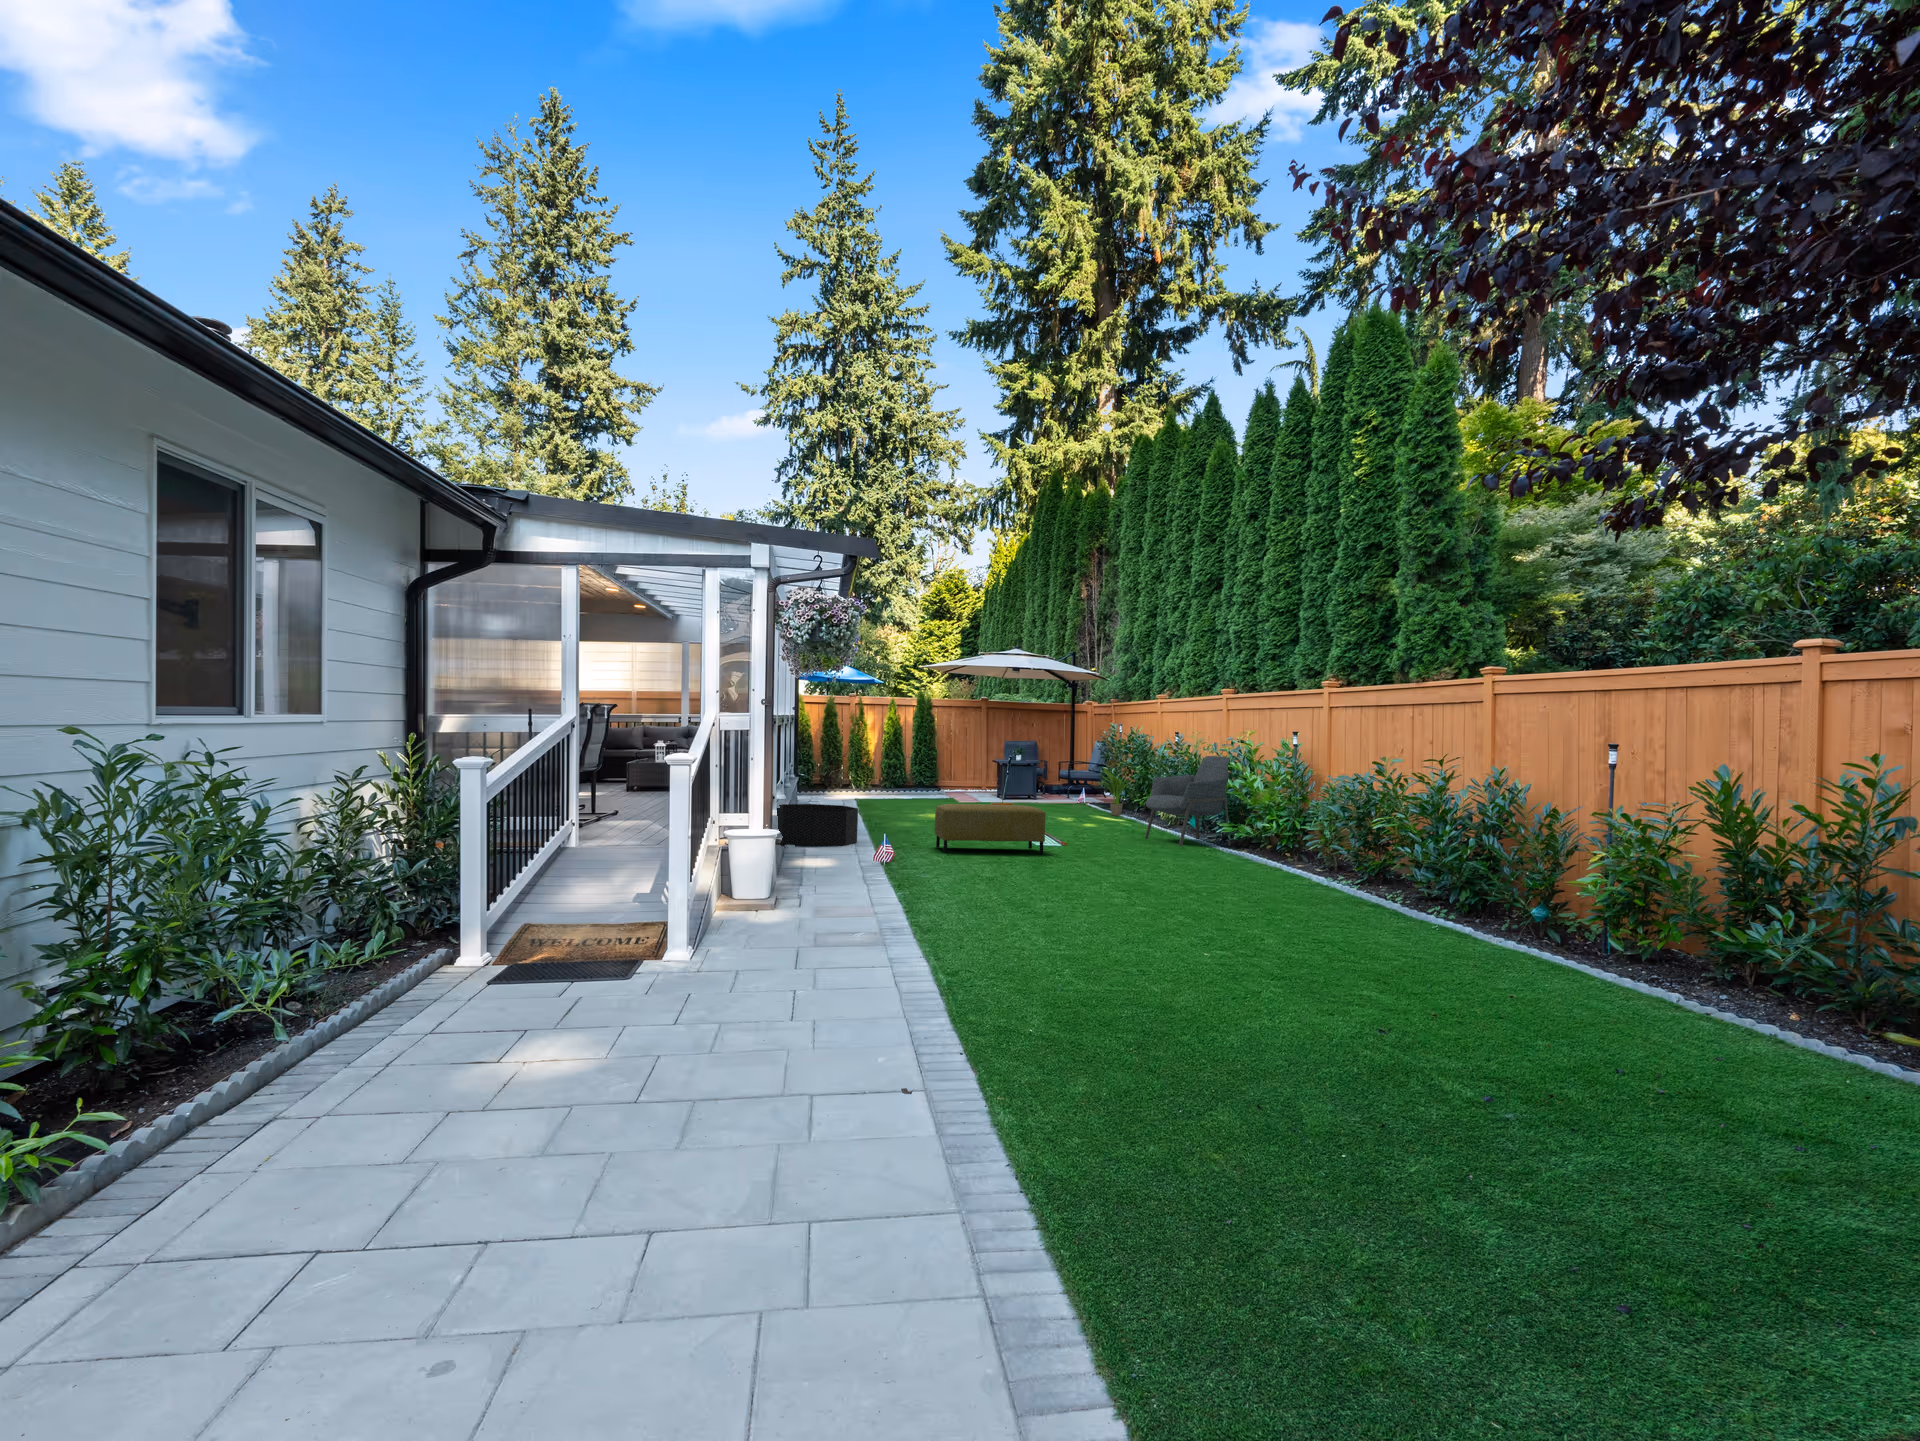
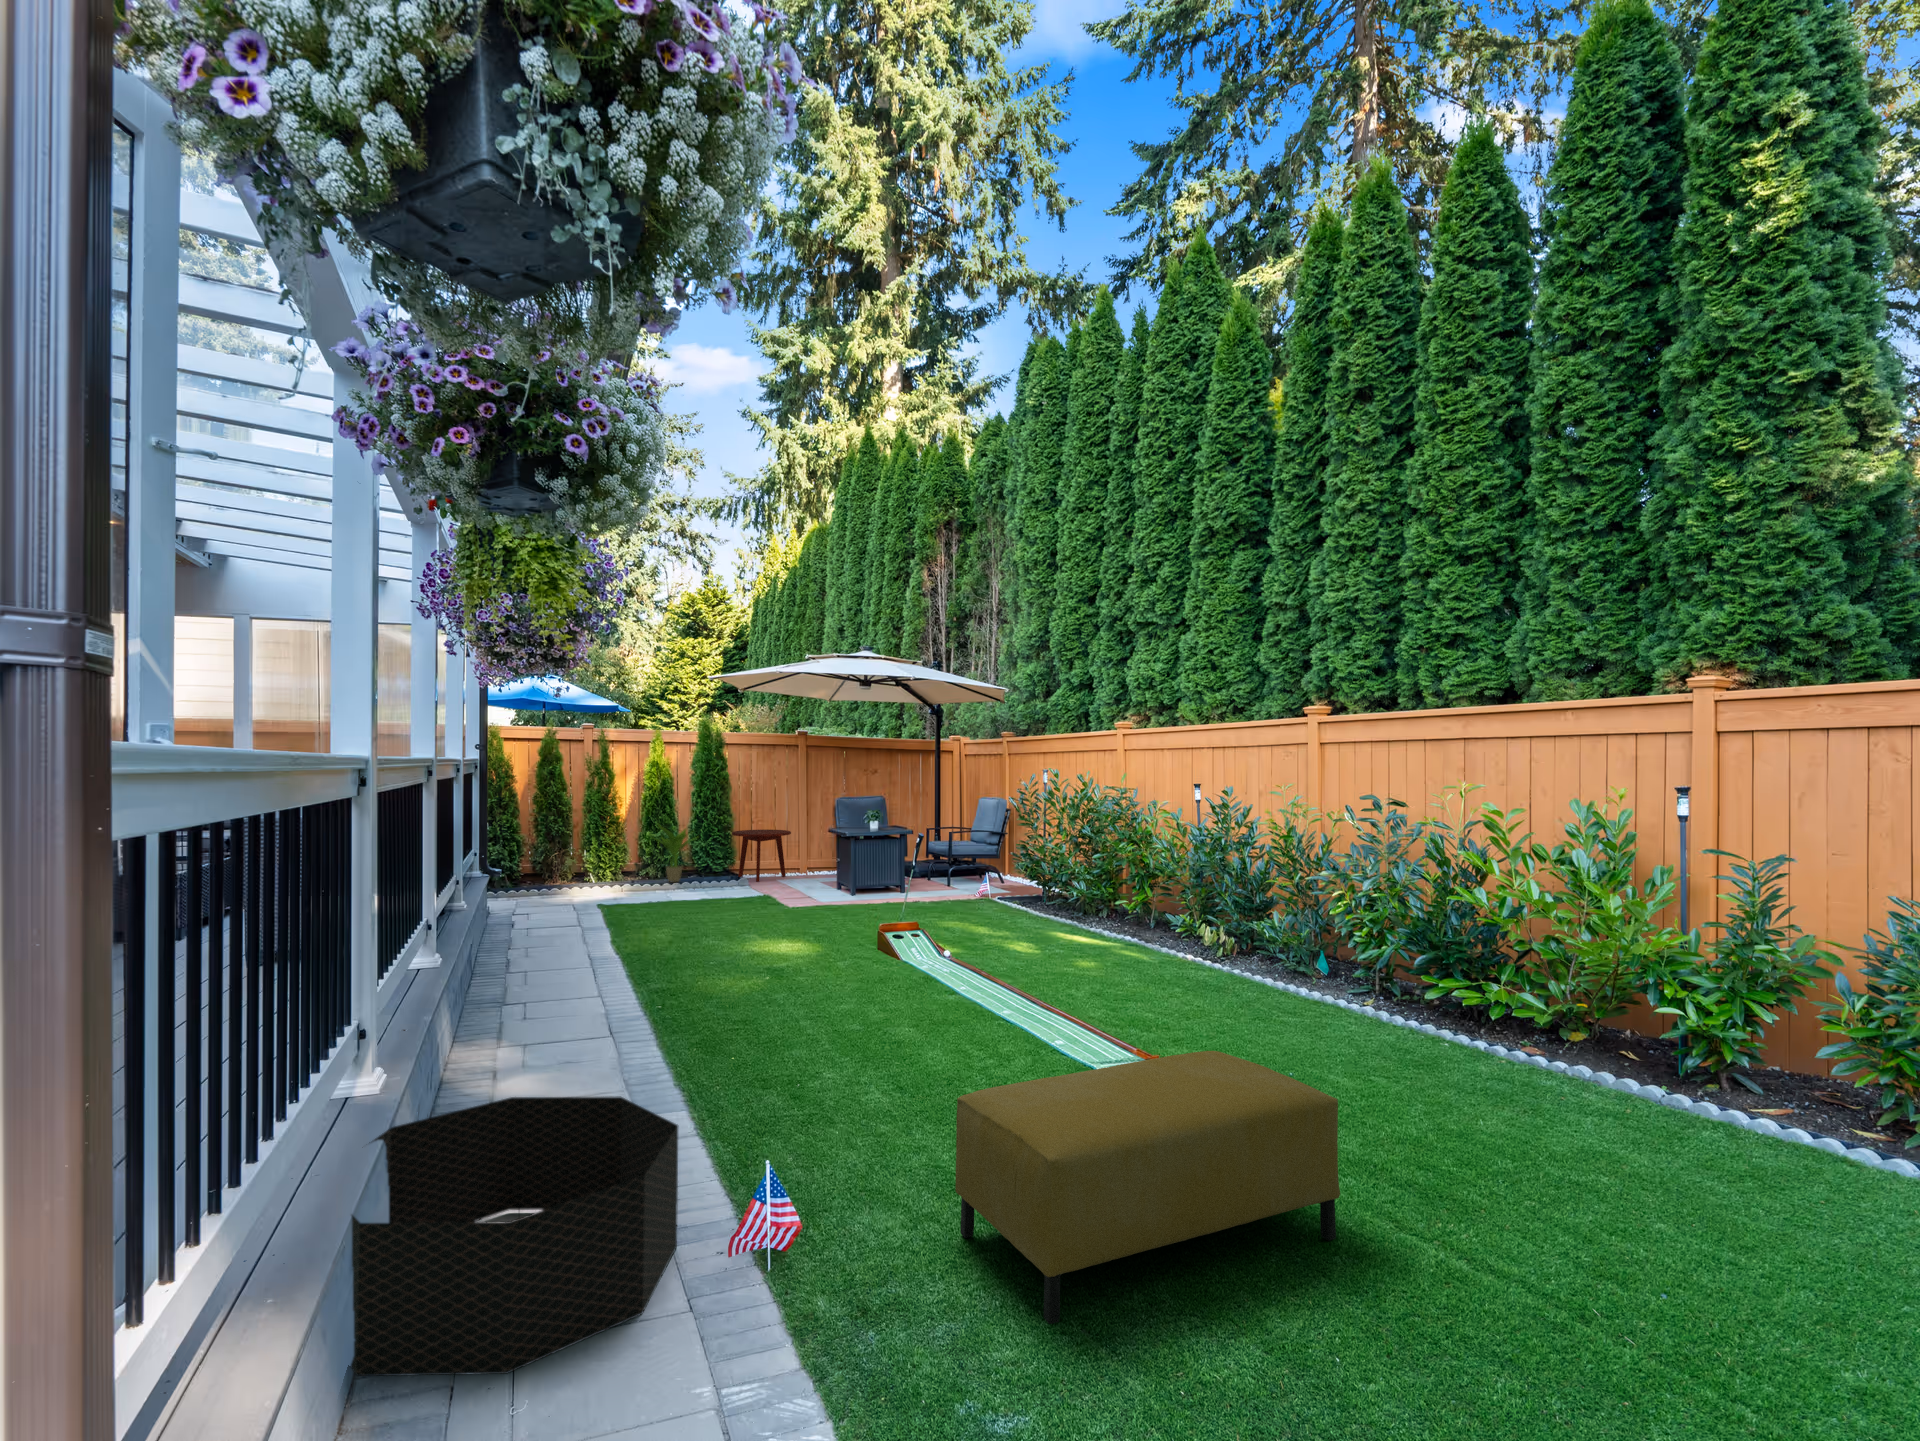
armchair: present [1145,756,1230,846] -> none [1274,835,1482,1055]
side table: none [941,765,981,799] -> present [732,829,791,882]
potted plant: present [1100,768,1129,816] -> present [659,825,698,882]

